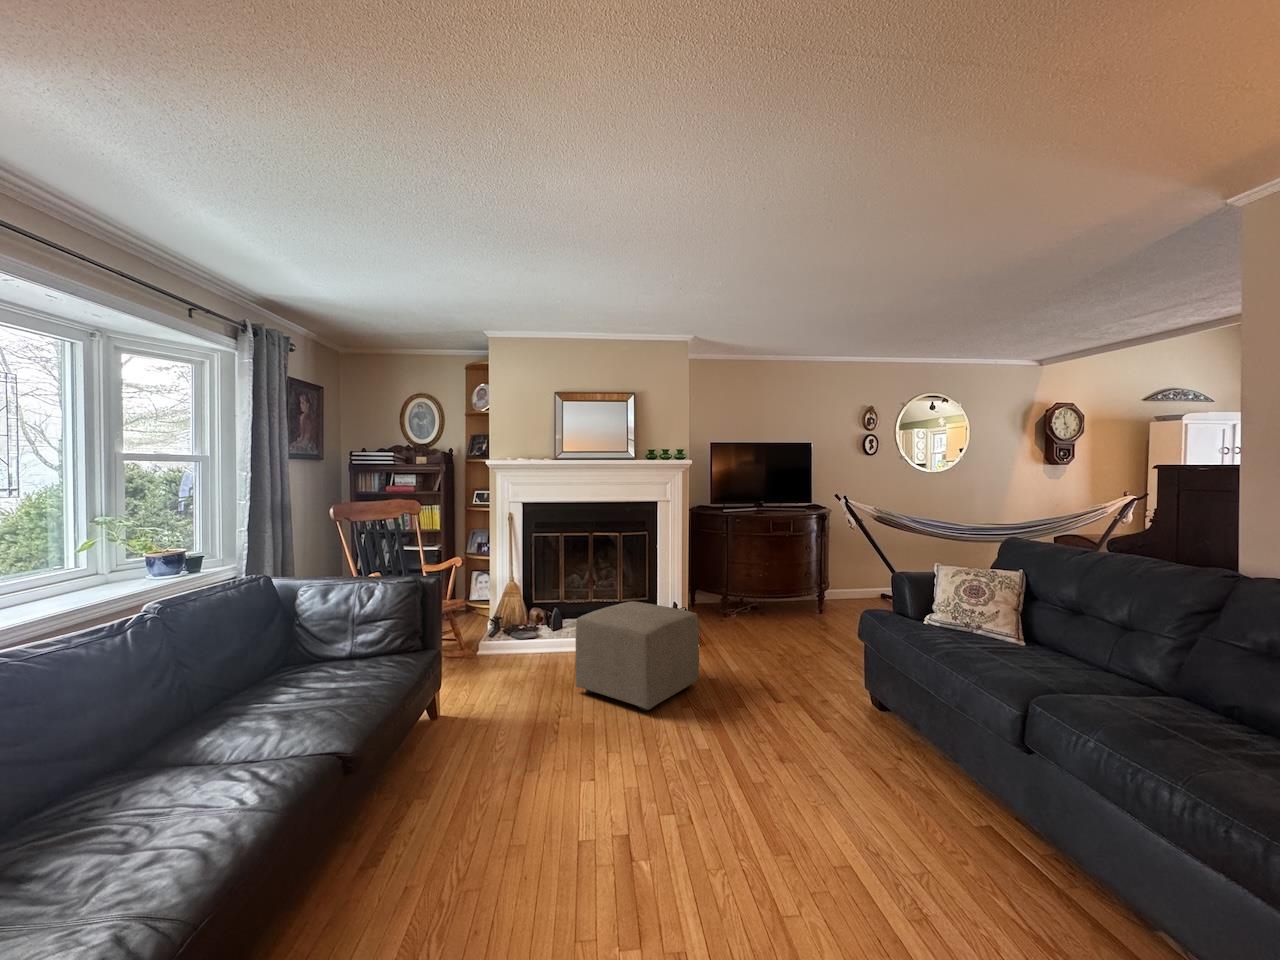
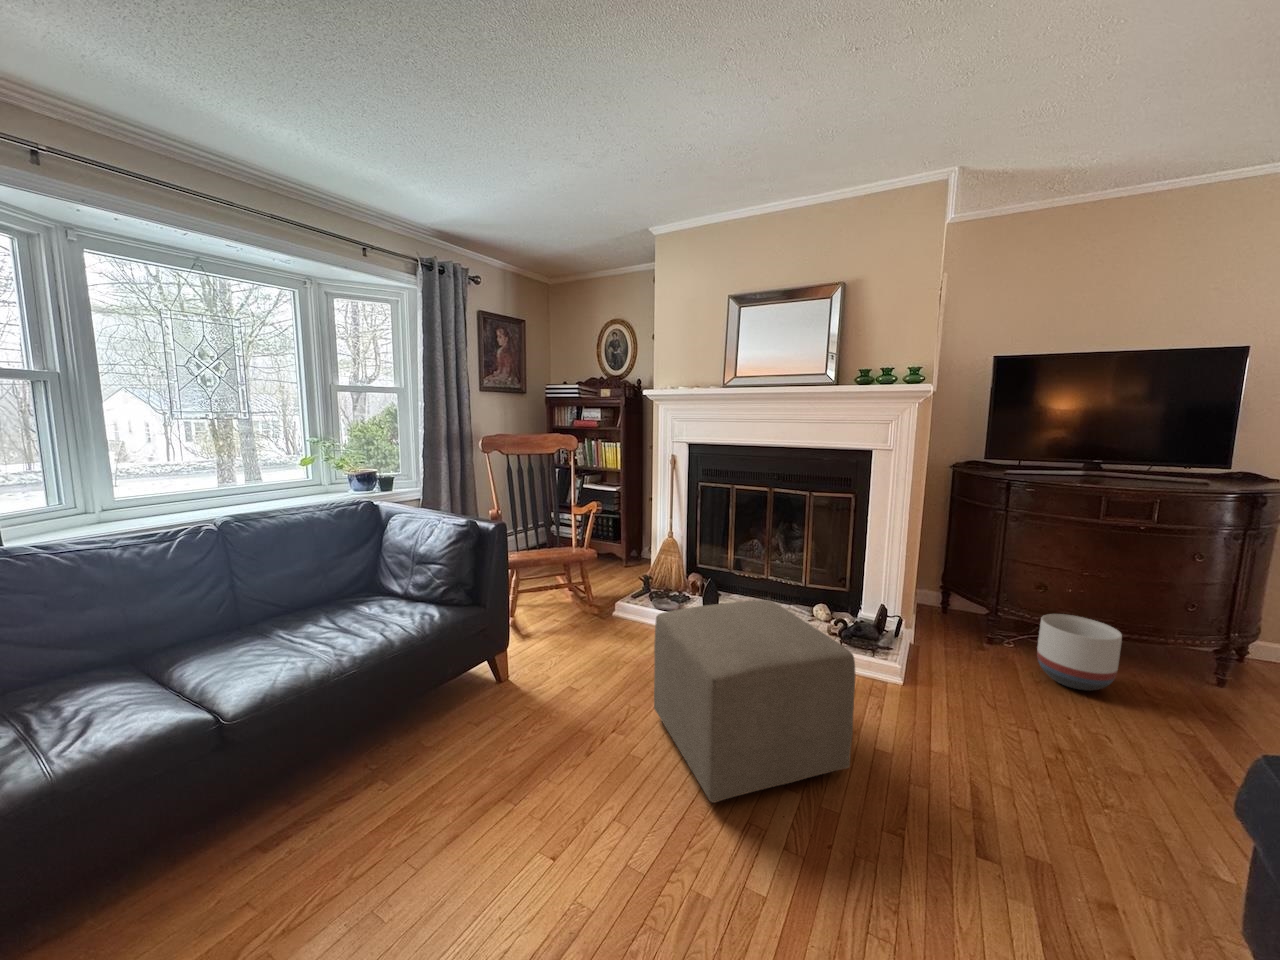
planter: none [750,590,785,629] -> present [1037,614,1122,691]

